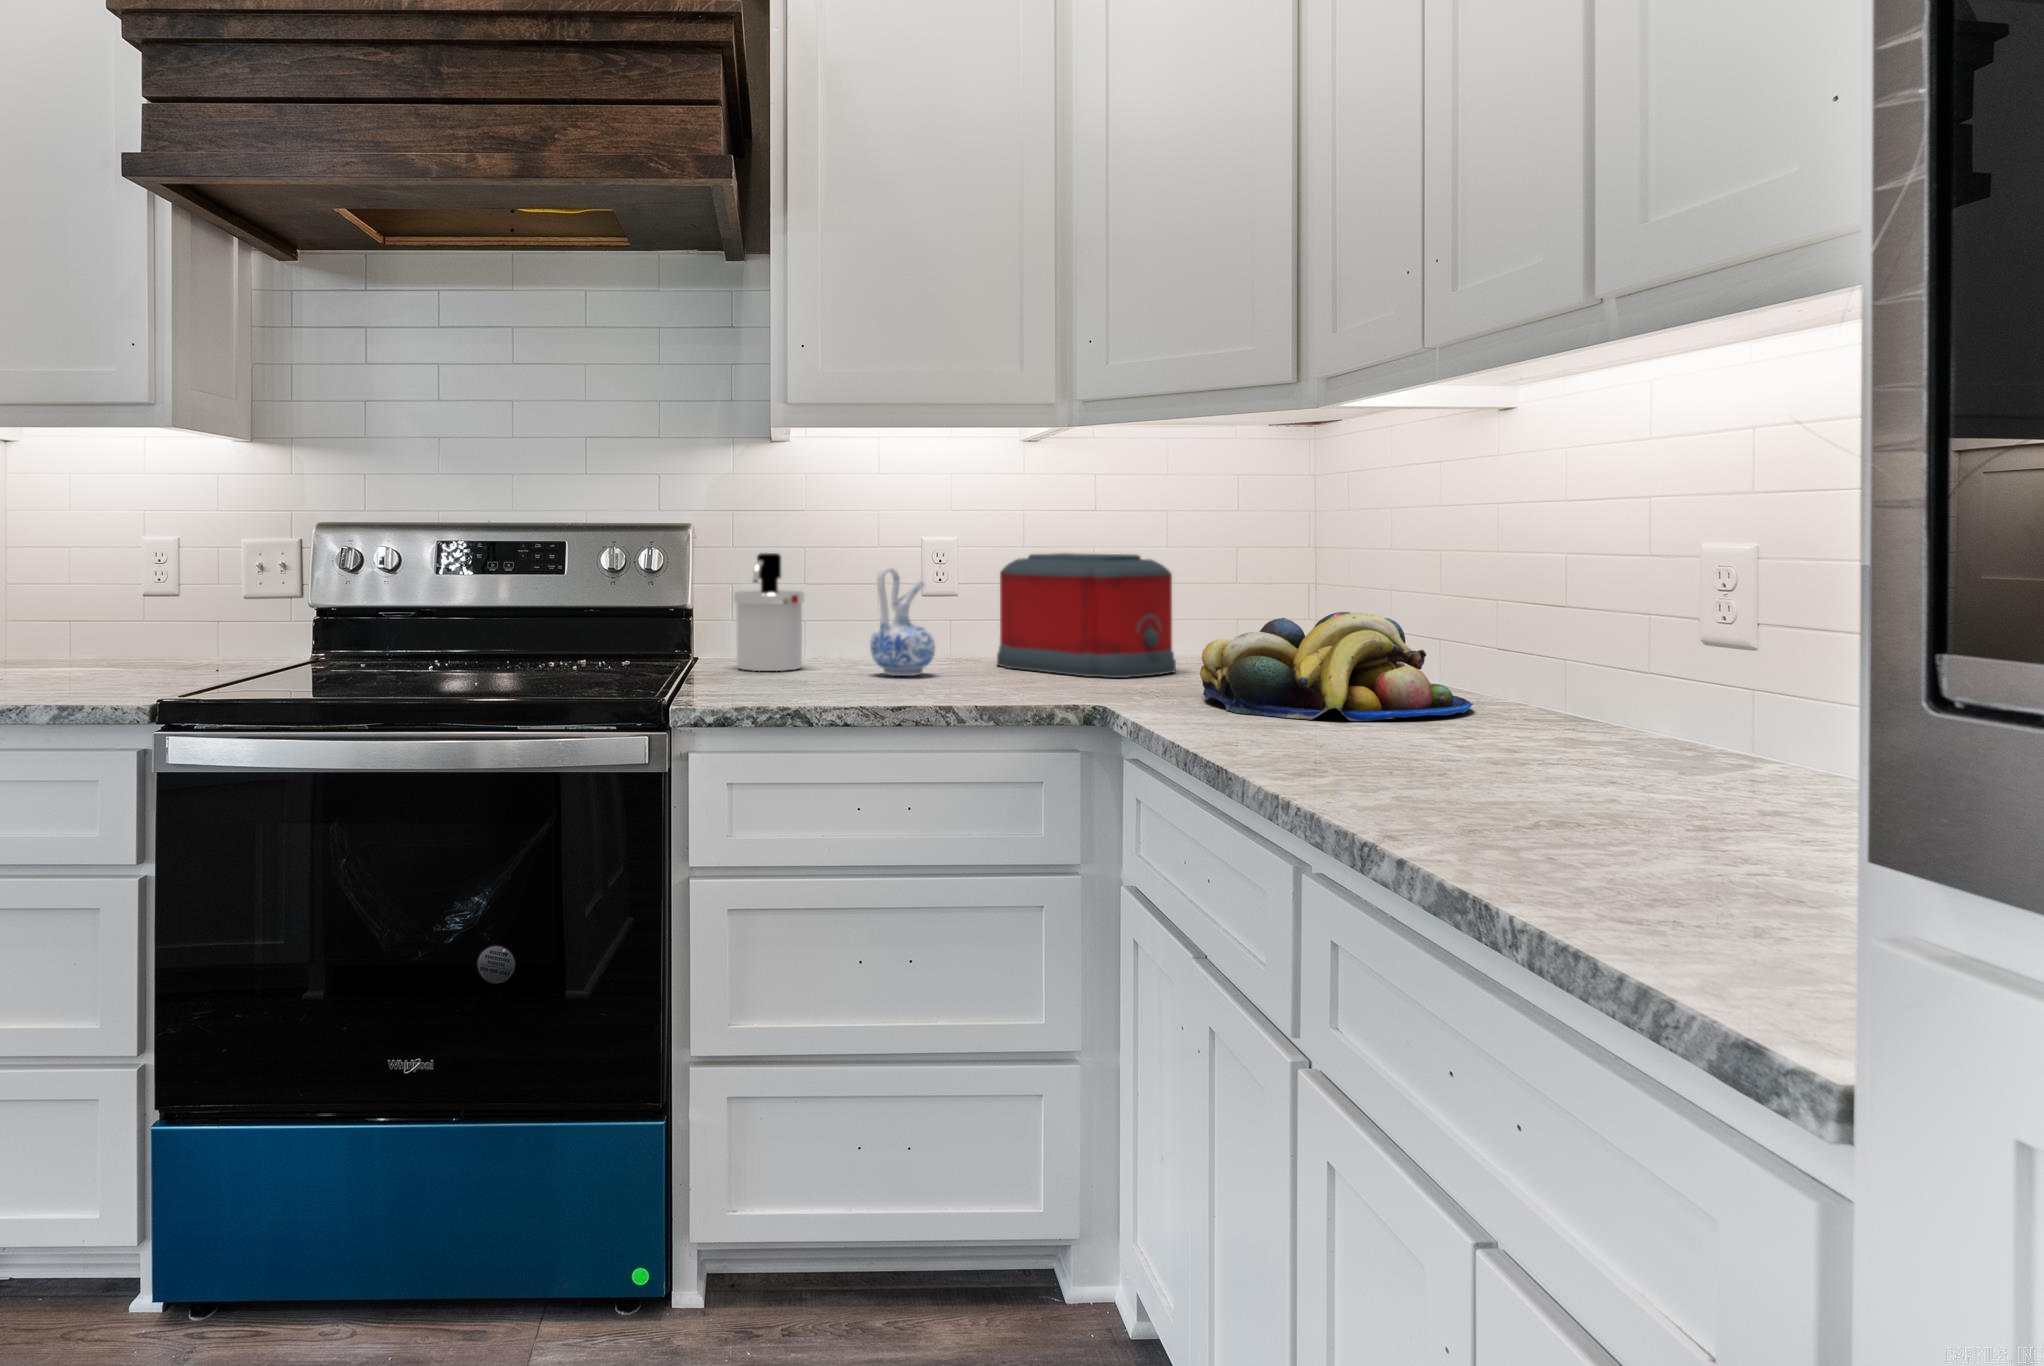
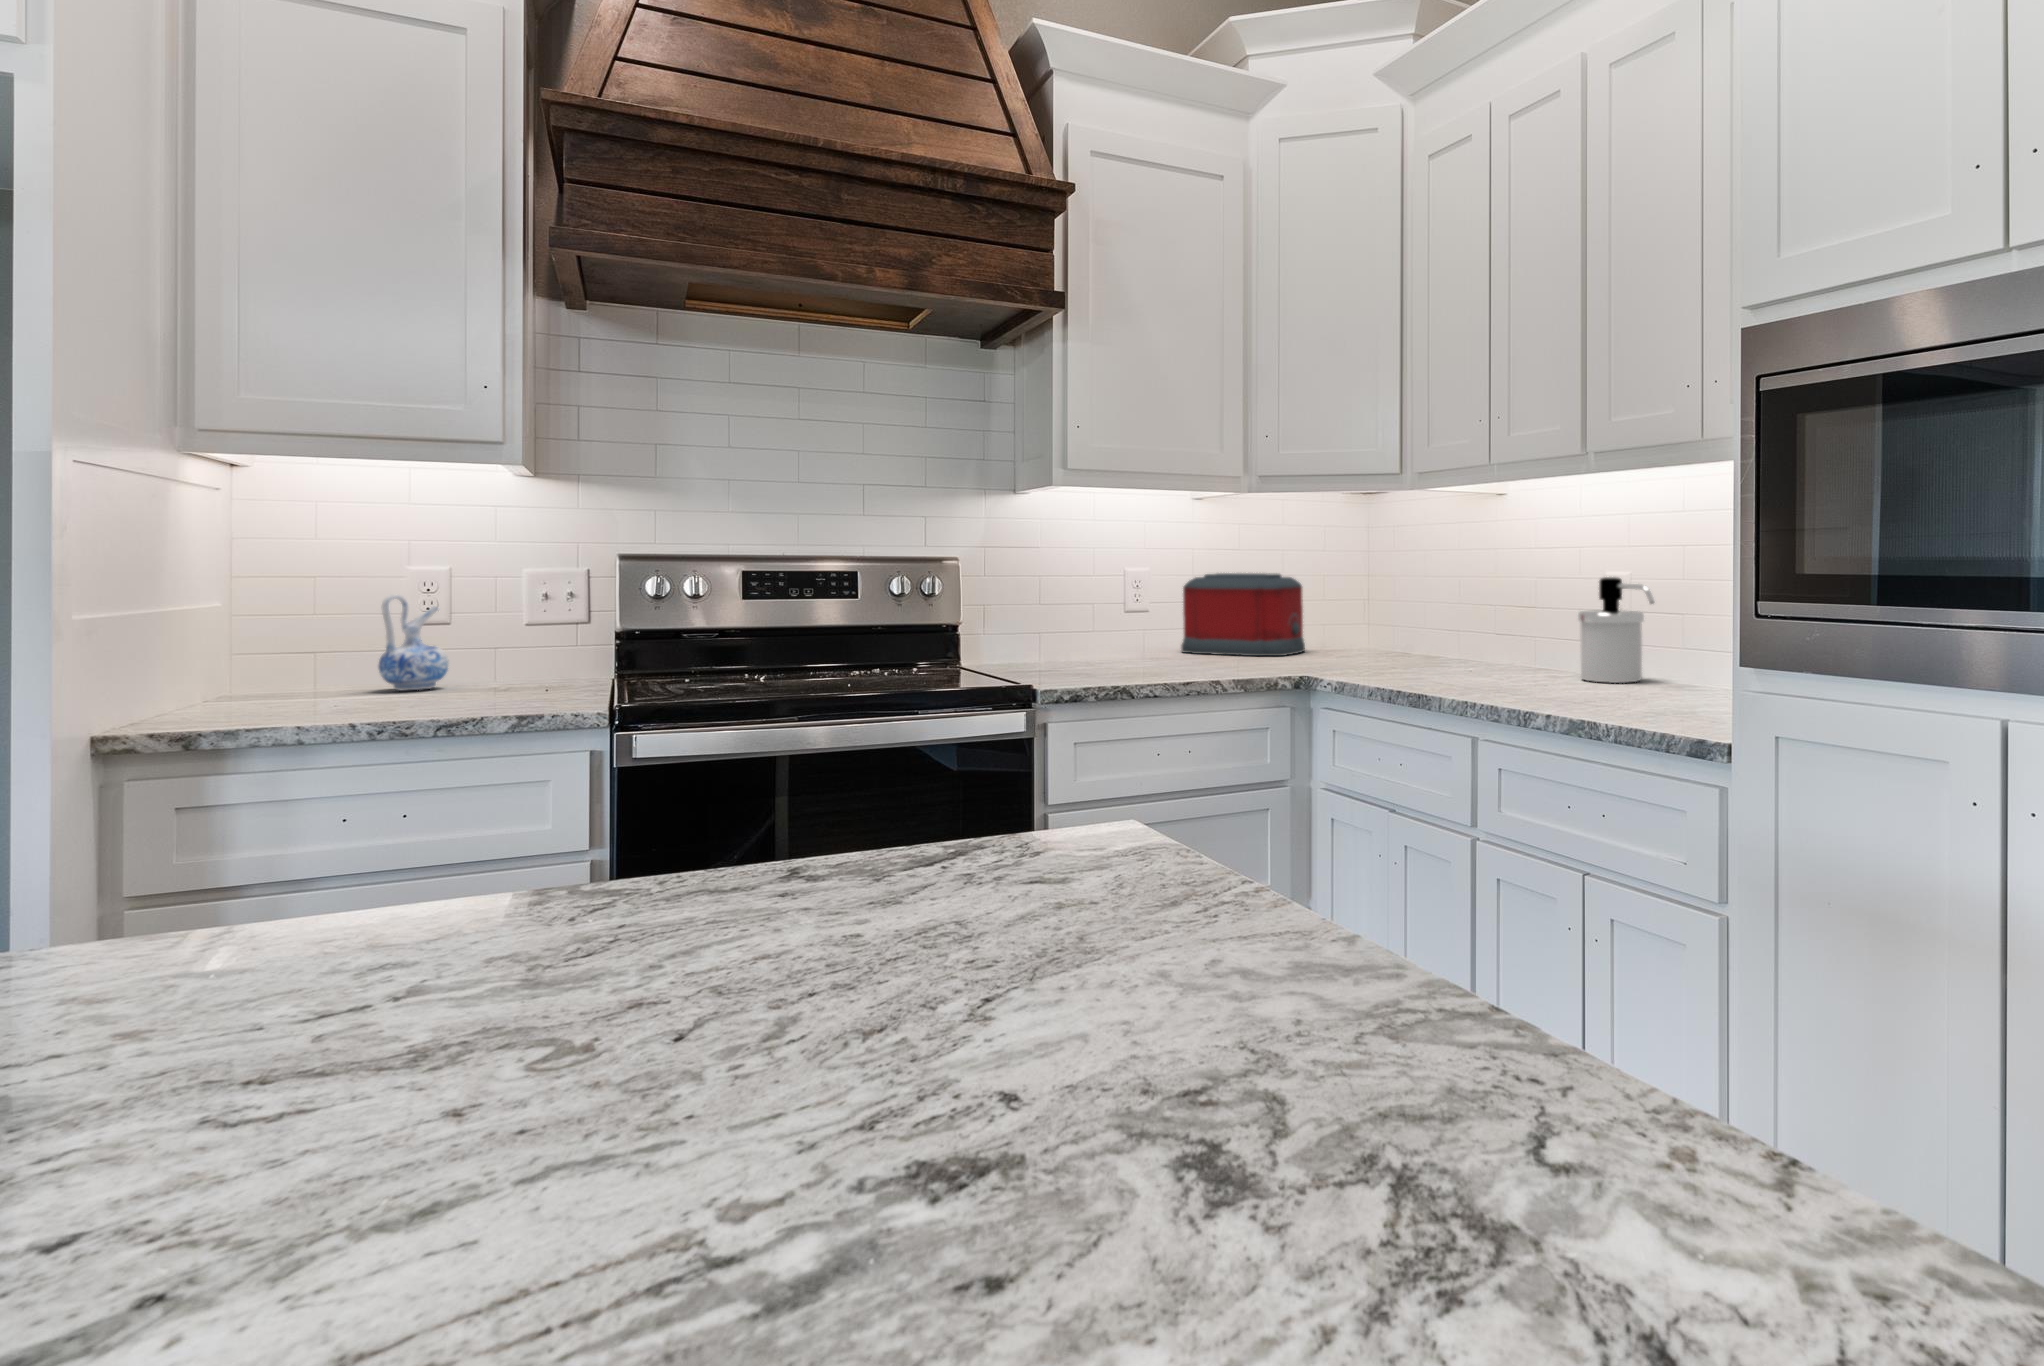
soap dispenser: present [734,553,804,671] -> present [1578,577,1654,683]
ceramic pitcher: present [870,567,935,676] -> present [378,595,449,690]
fruit bowl: present [1200,612,1473,721] -> none [1358,607,1516,672]

